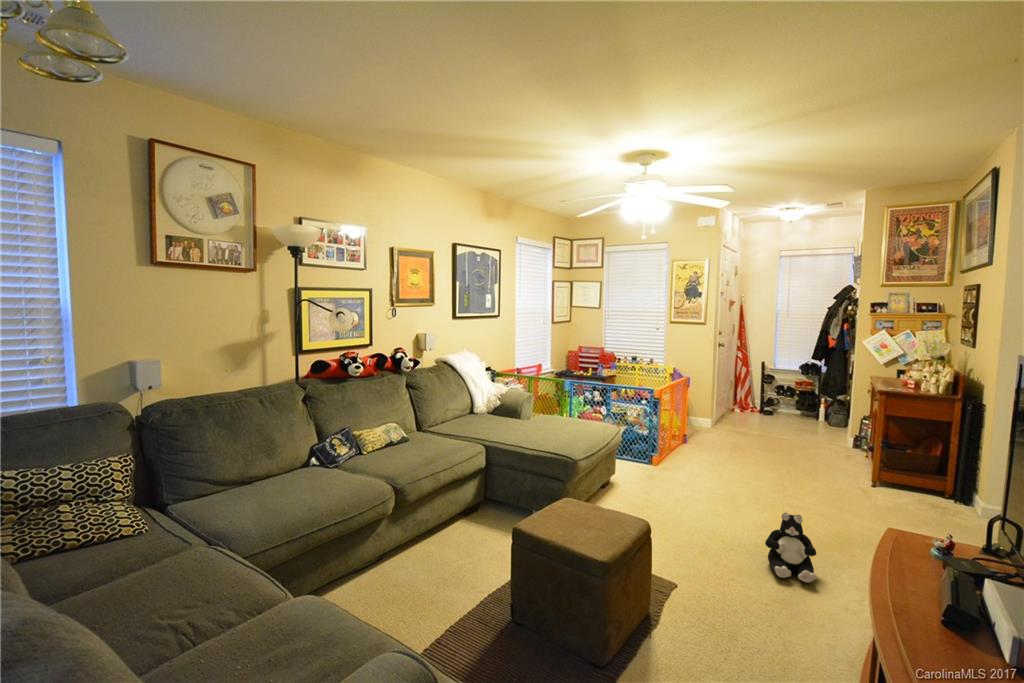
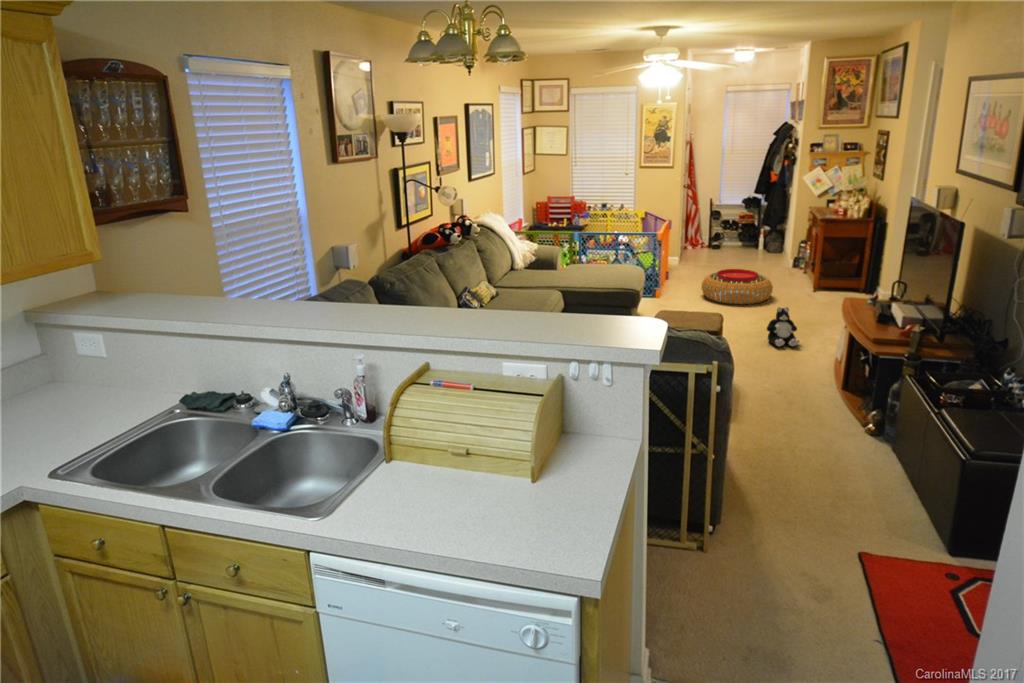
pouf: none [714,441,809,491] -> present [701,269,773,304]

